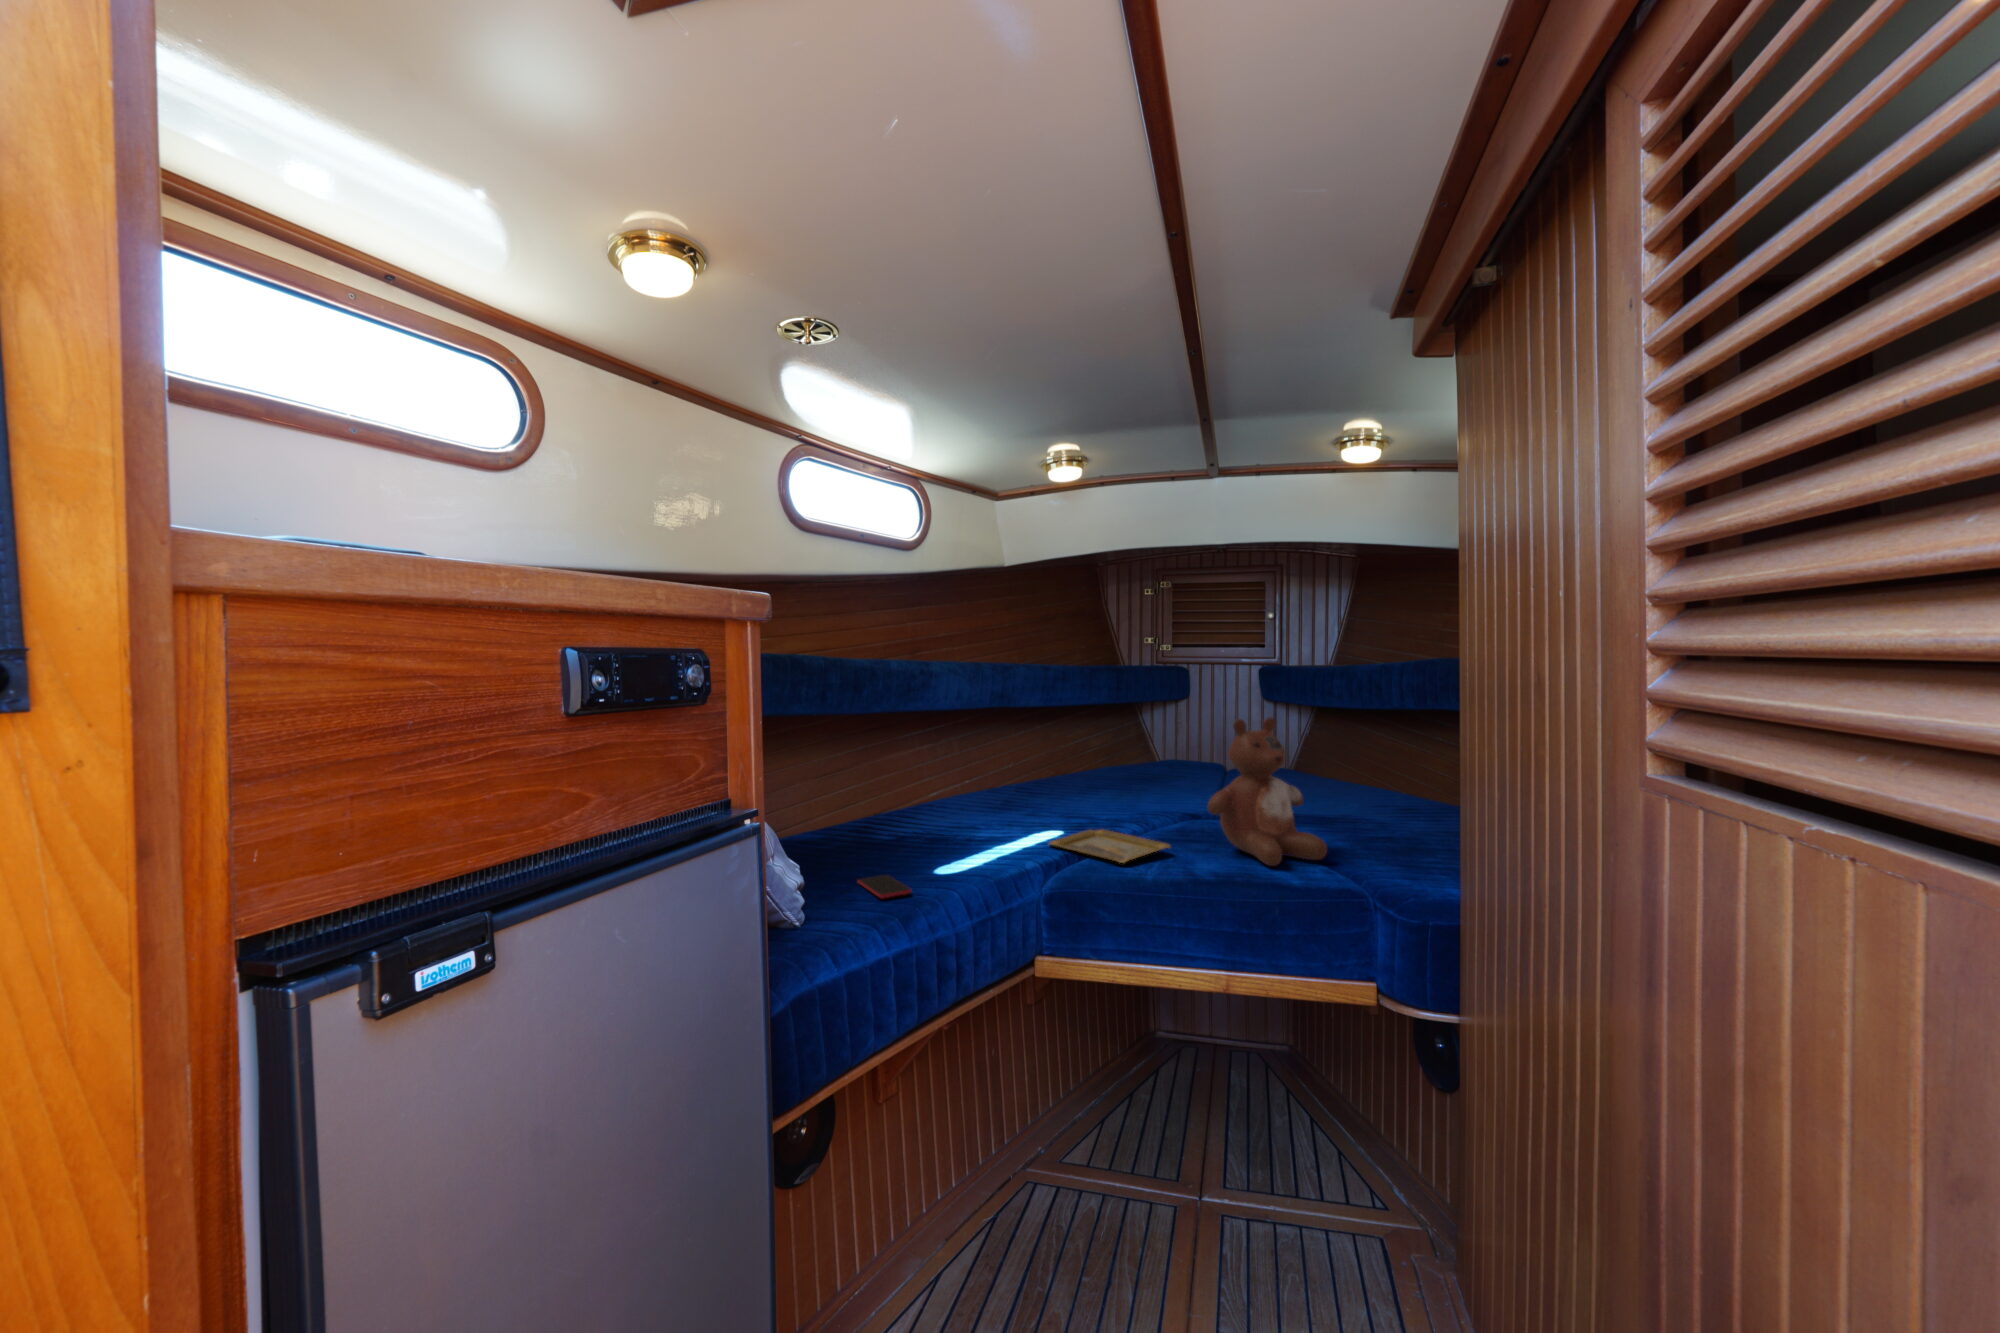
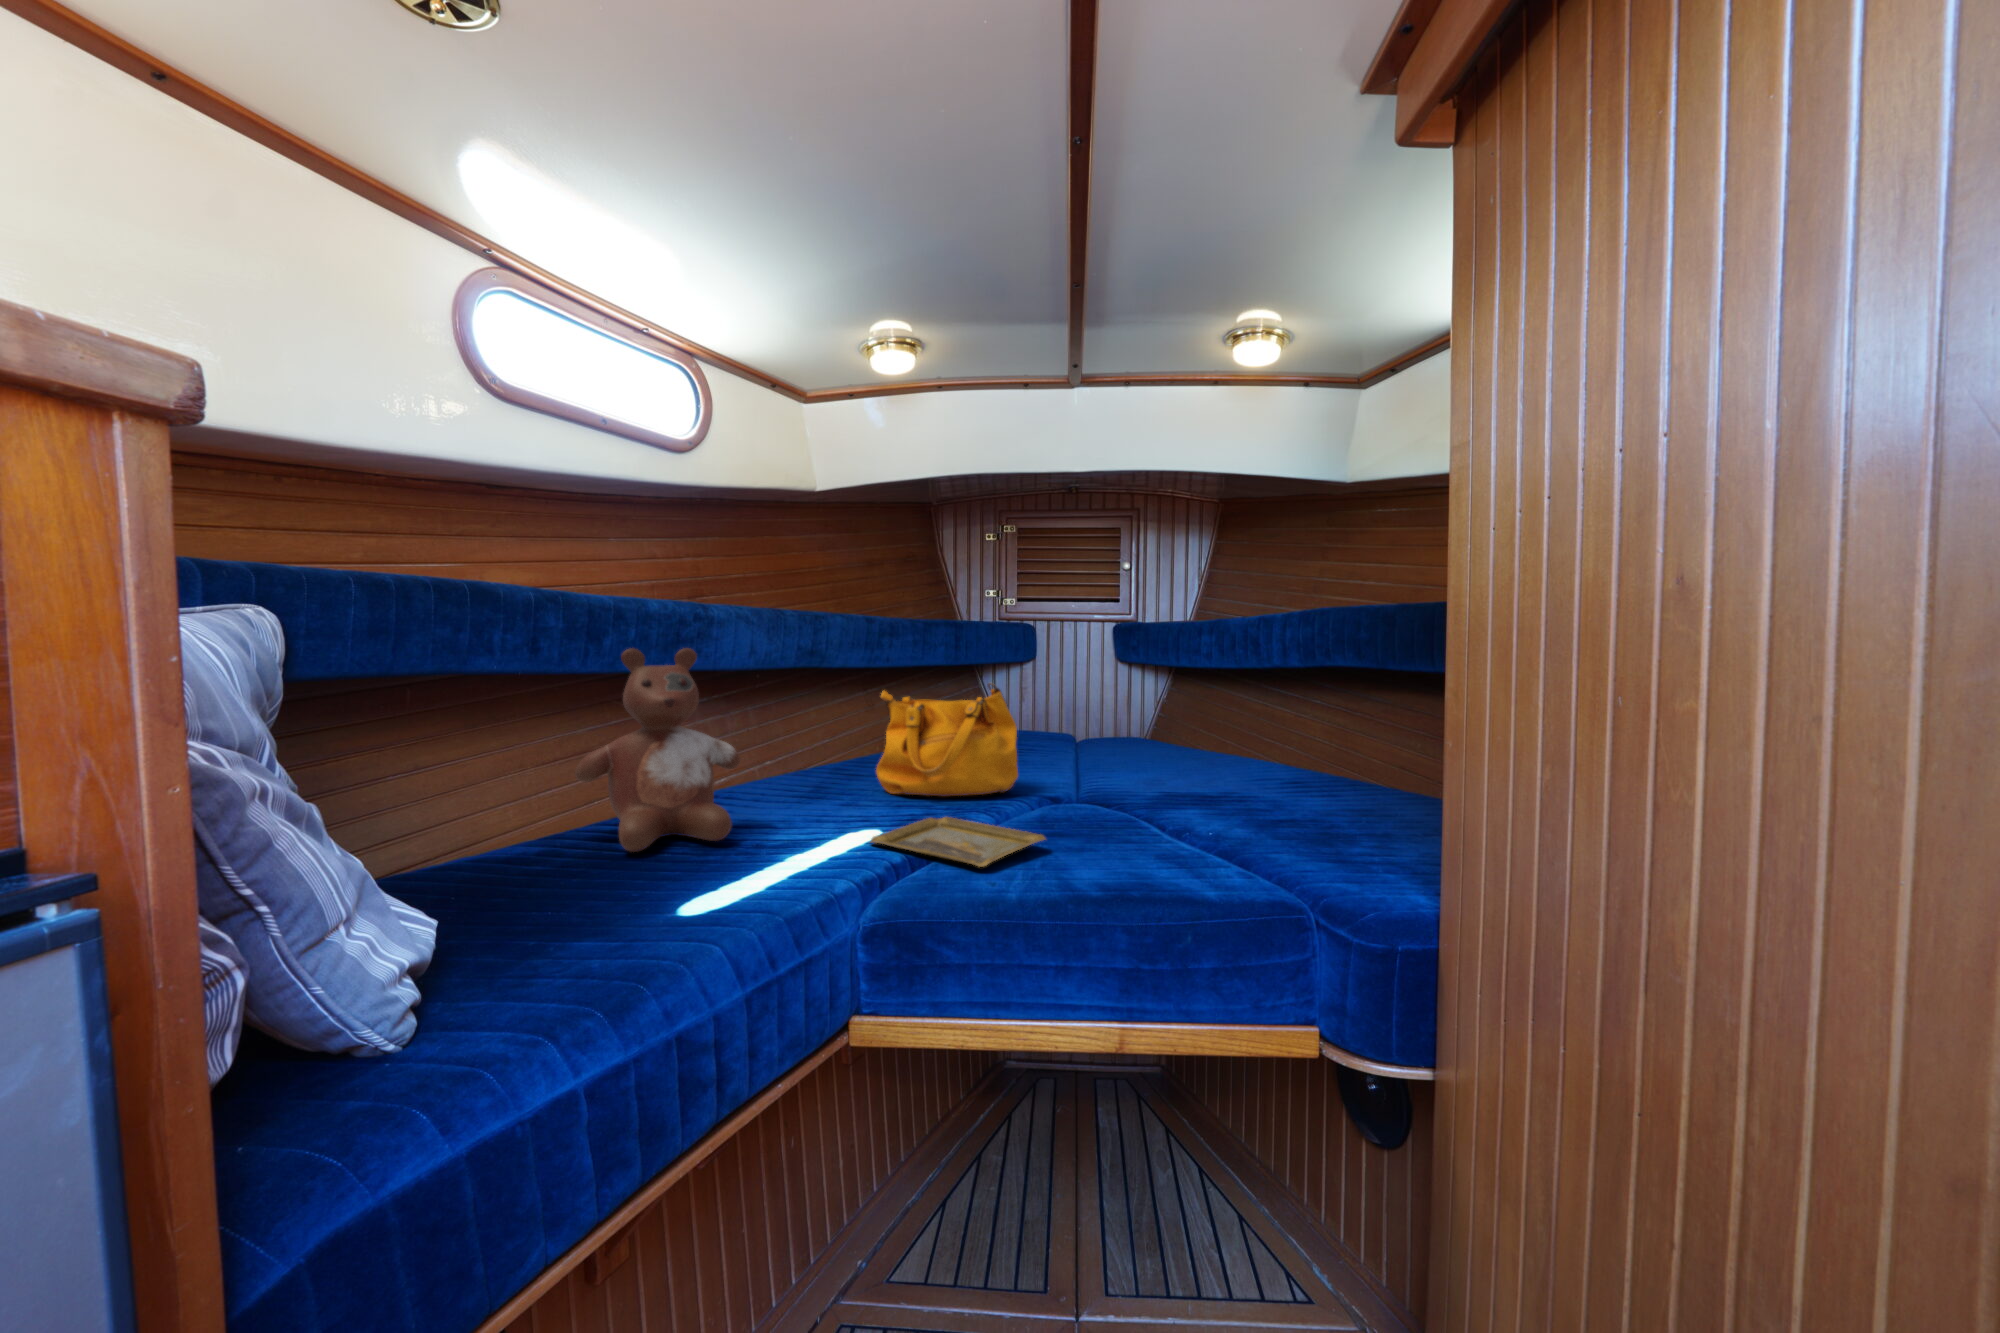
stuffed bear: present [1207,717,1327,866] -> present [575,648,740,852]
handbag: none [1053,728,1162,815] -> present [876,683,1018,796]
smartphone: present [858,875,911,898] -> none [525,911,621,962]

